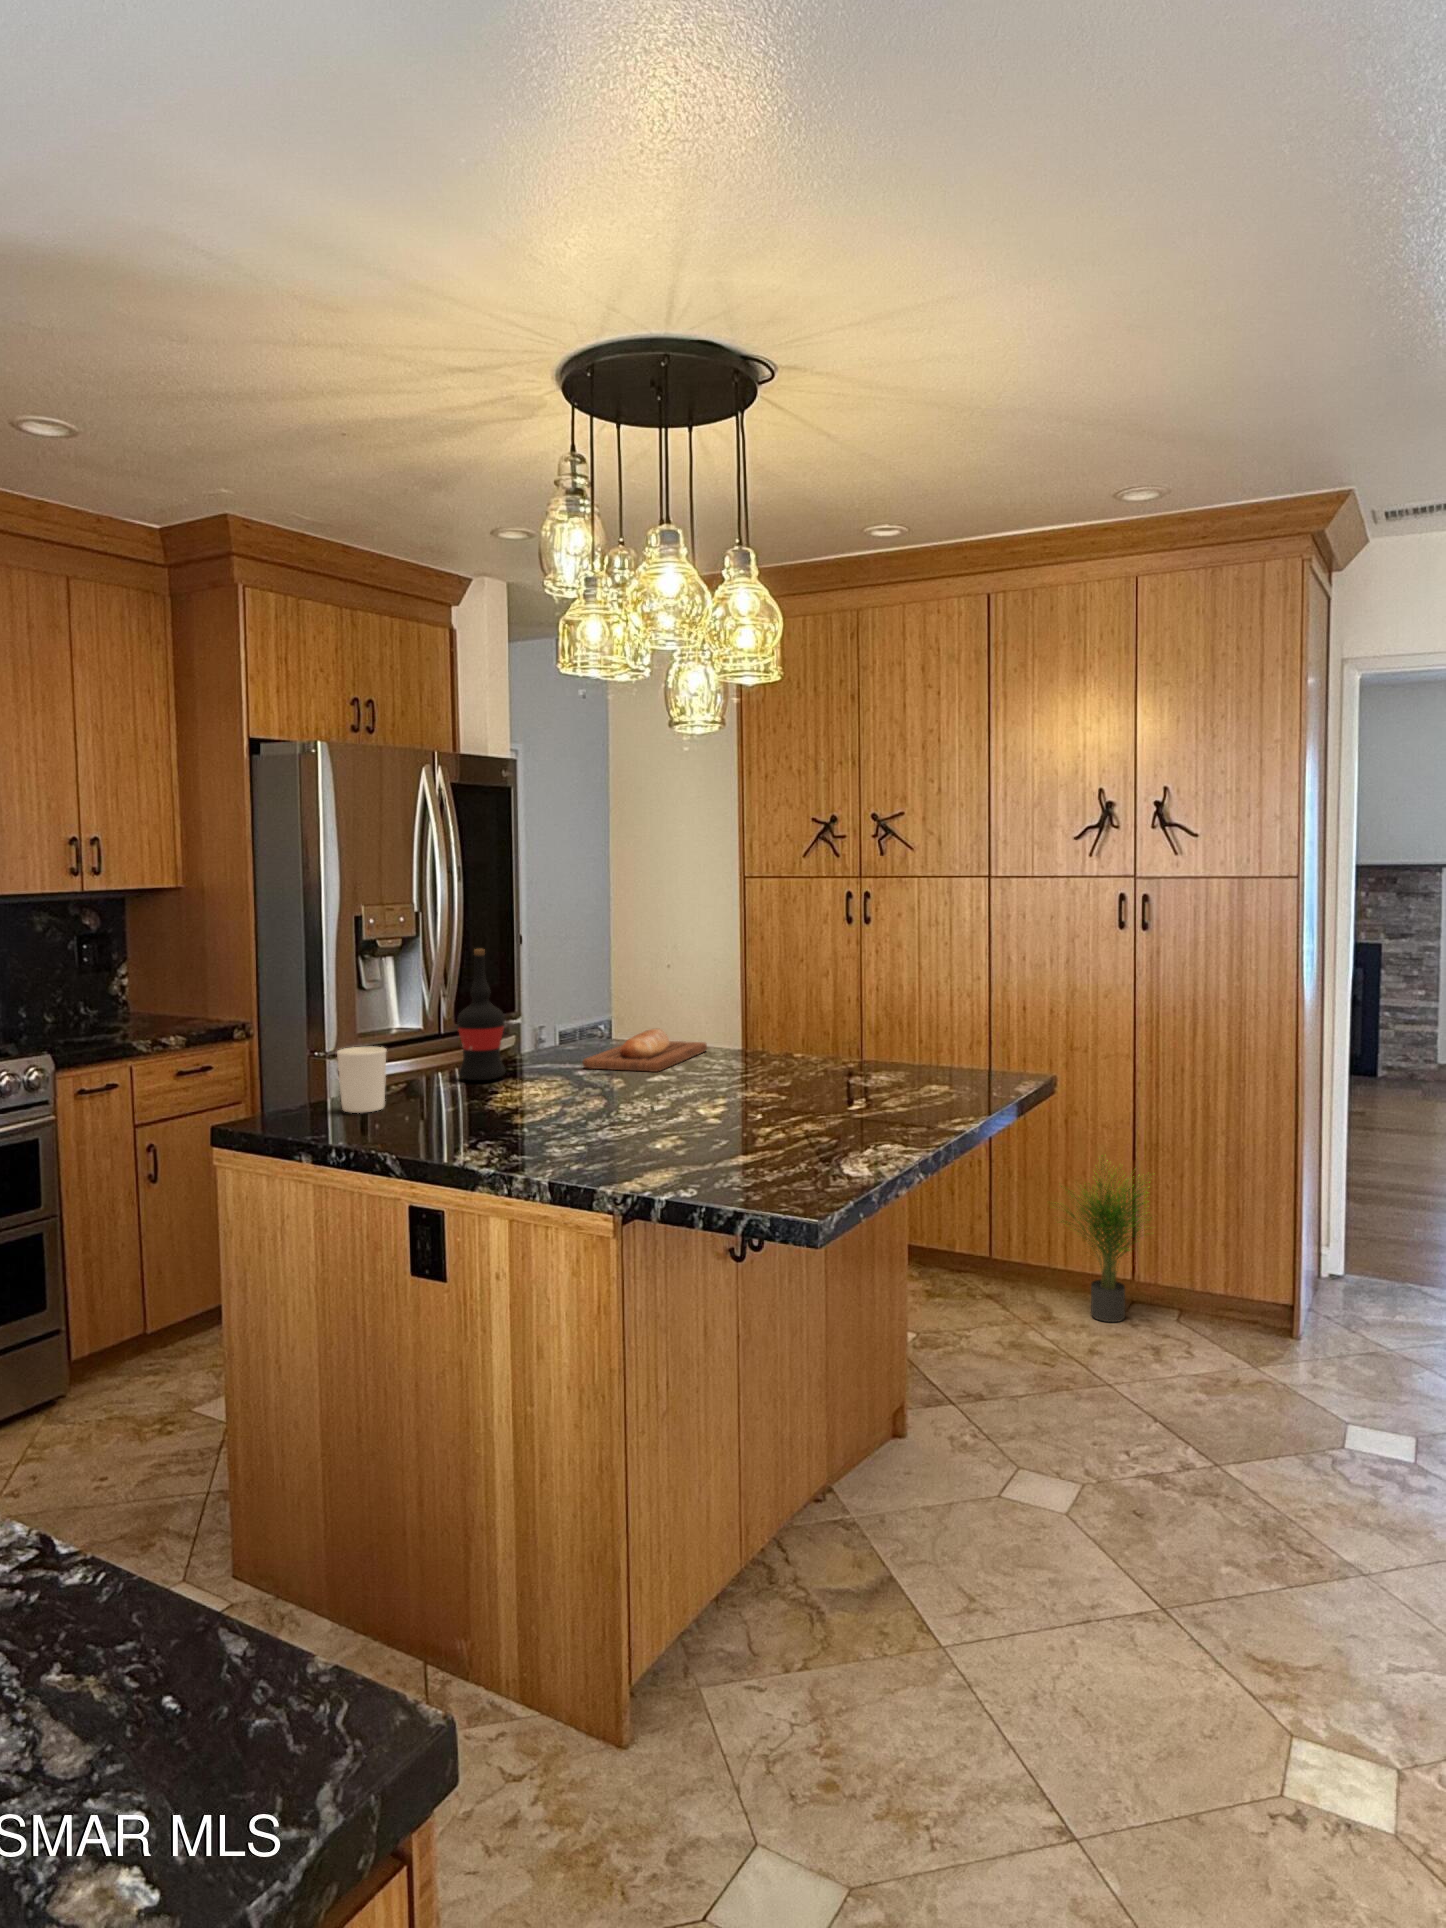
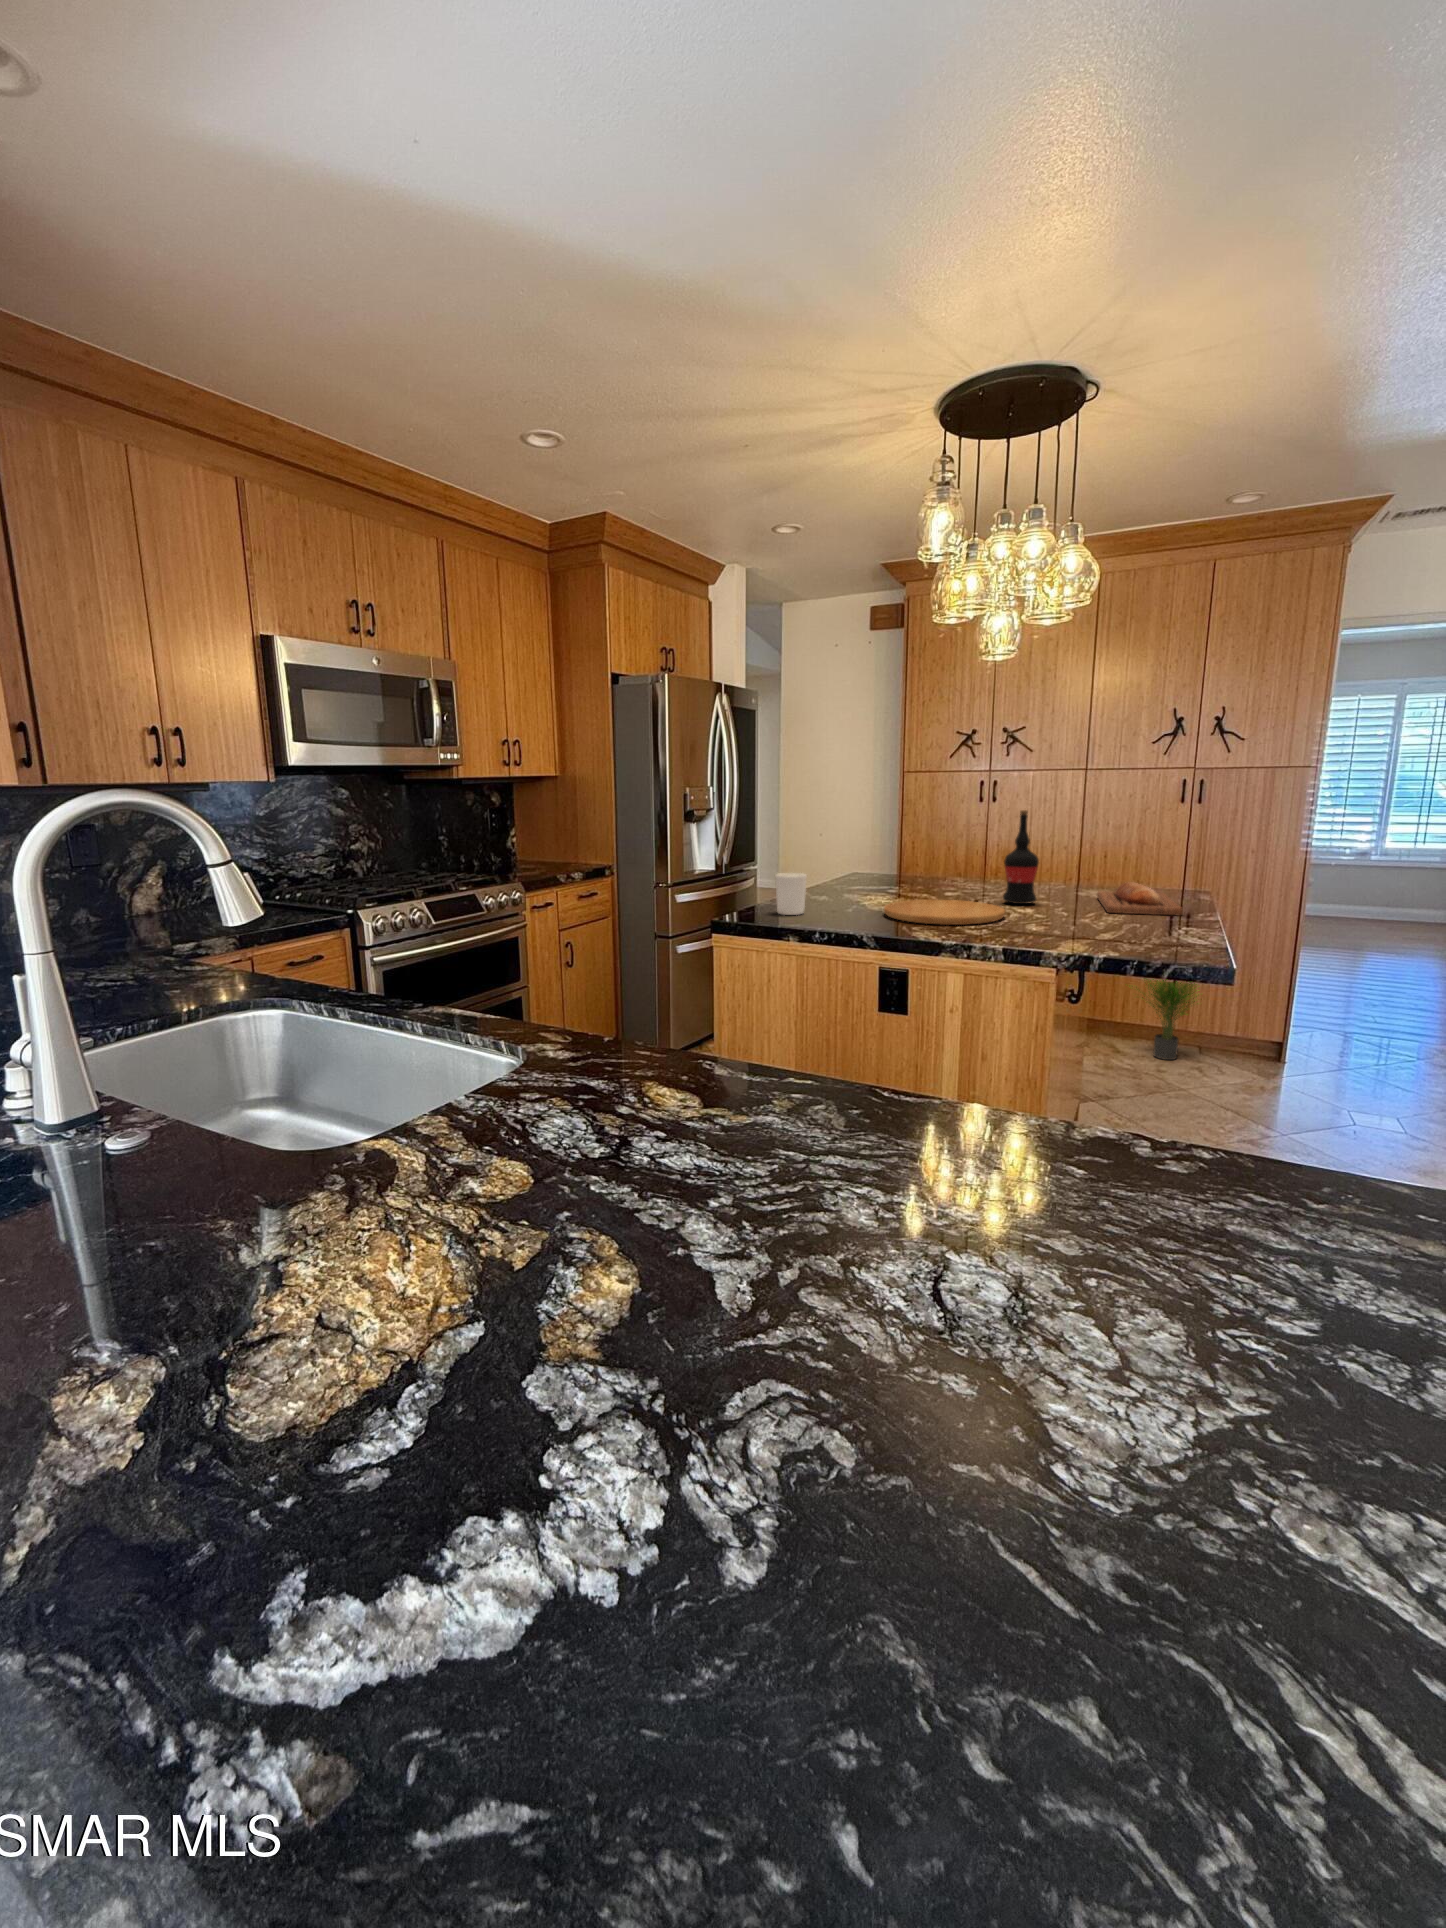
wine bottle: present [457,949,505,1080] -> present [1003,810,1039,904]
bread loaf: present [582,1029,707,1072] -> present [1097,882,1183,916]
cutting board: none [485,1088,667,1133] -> present [884,900,1005,925]

